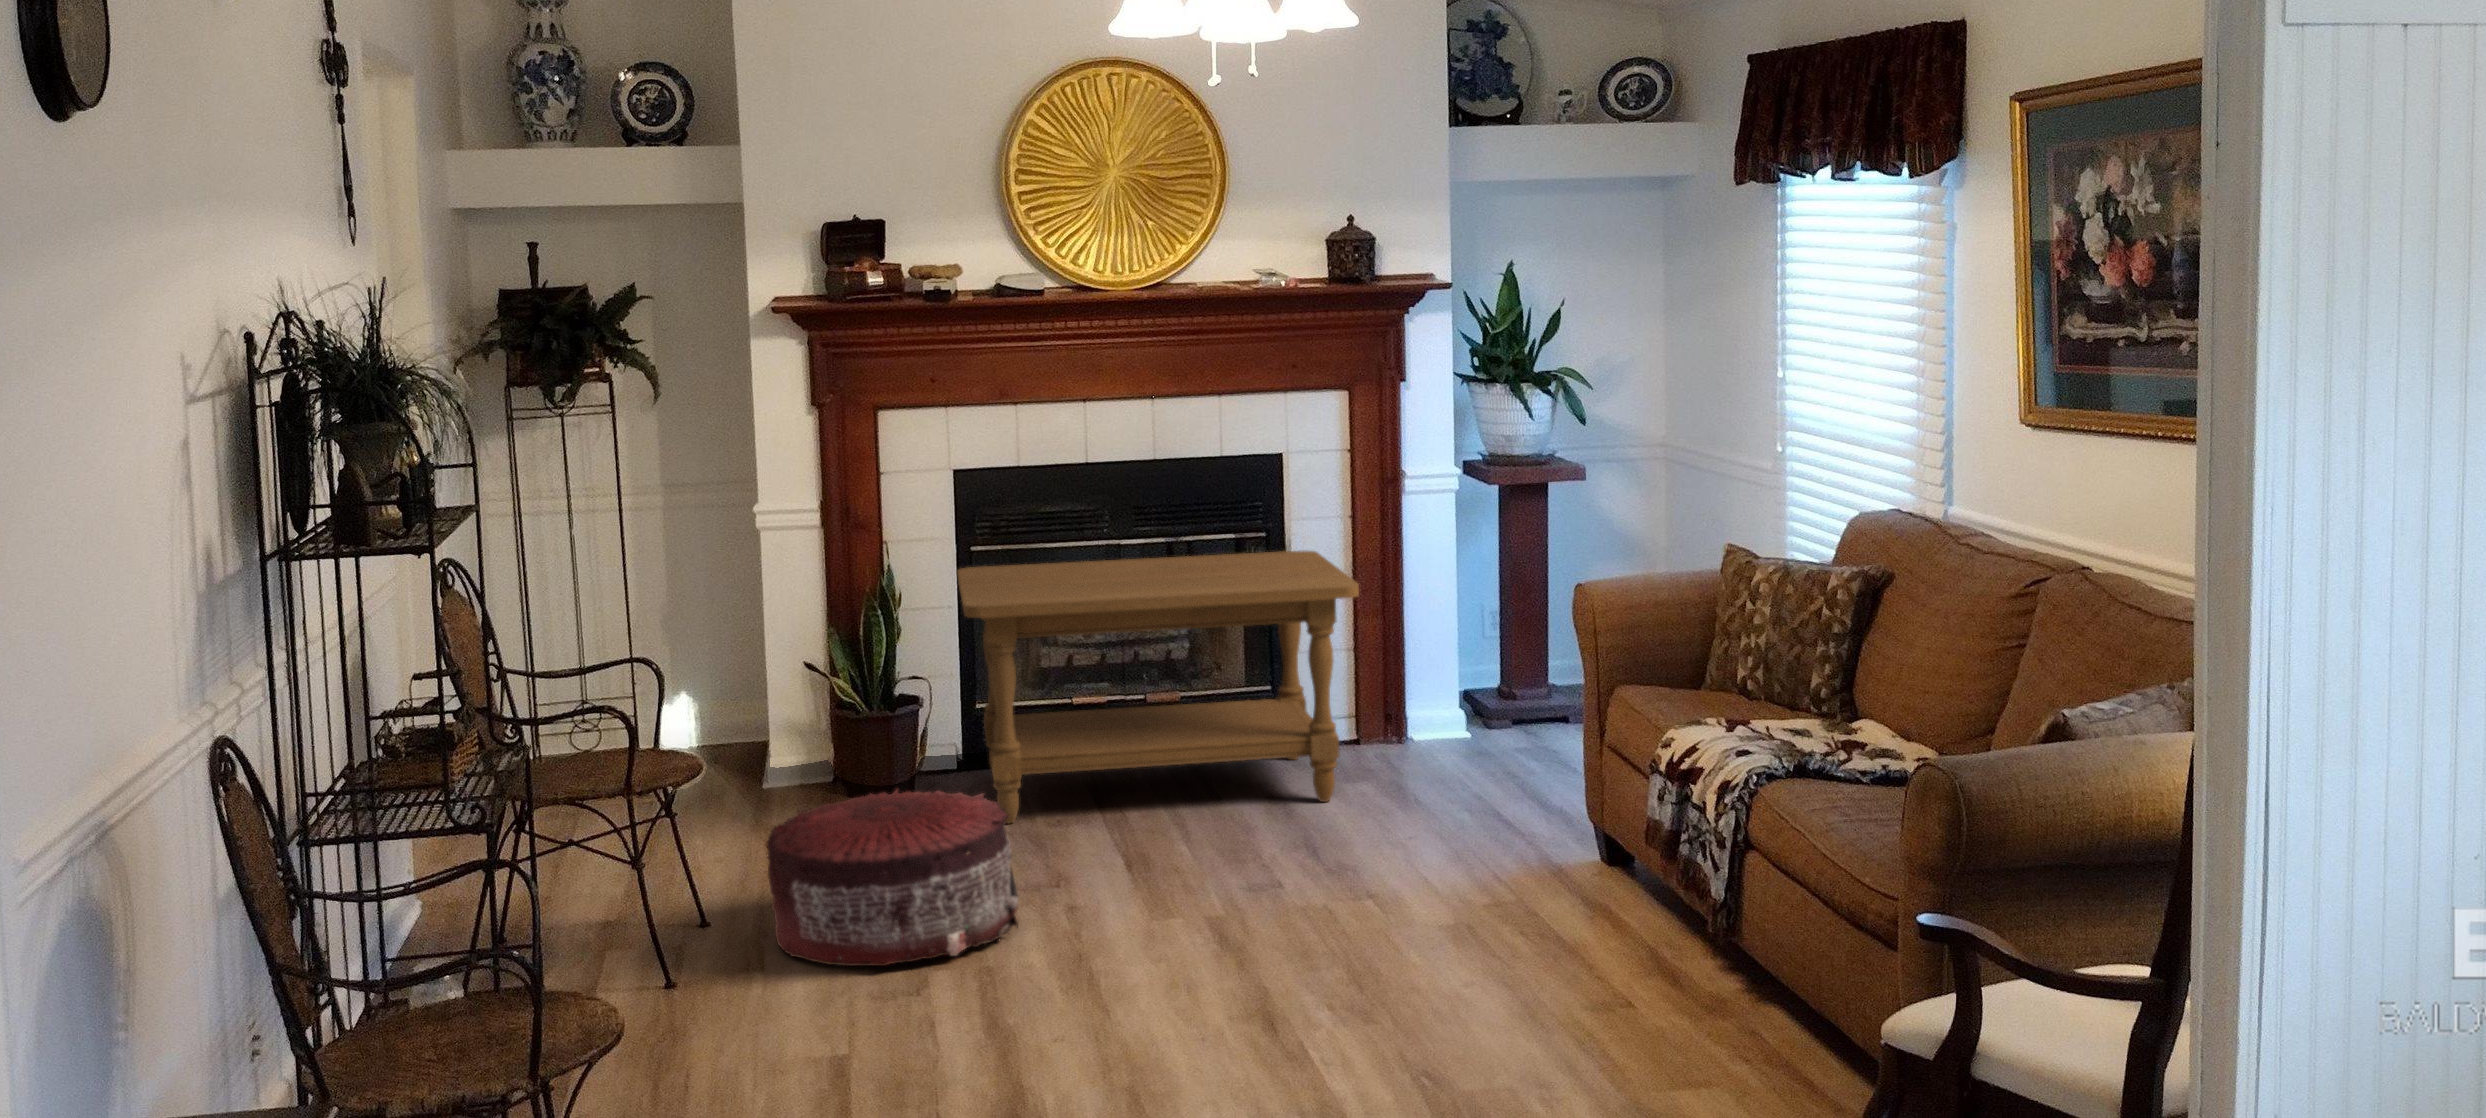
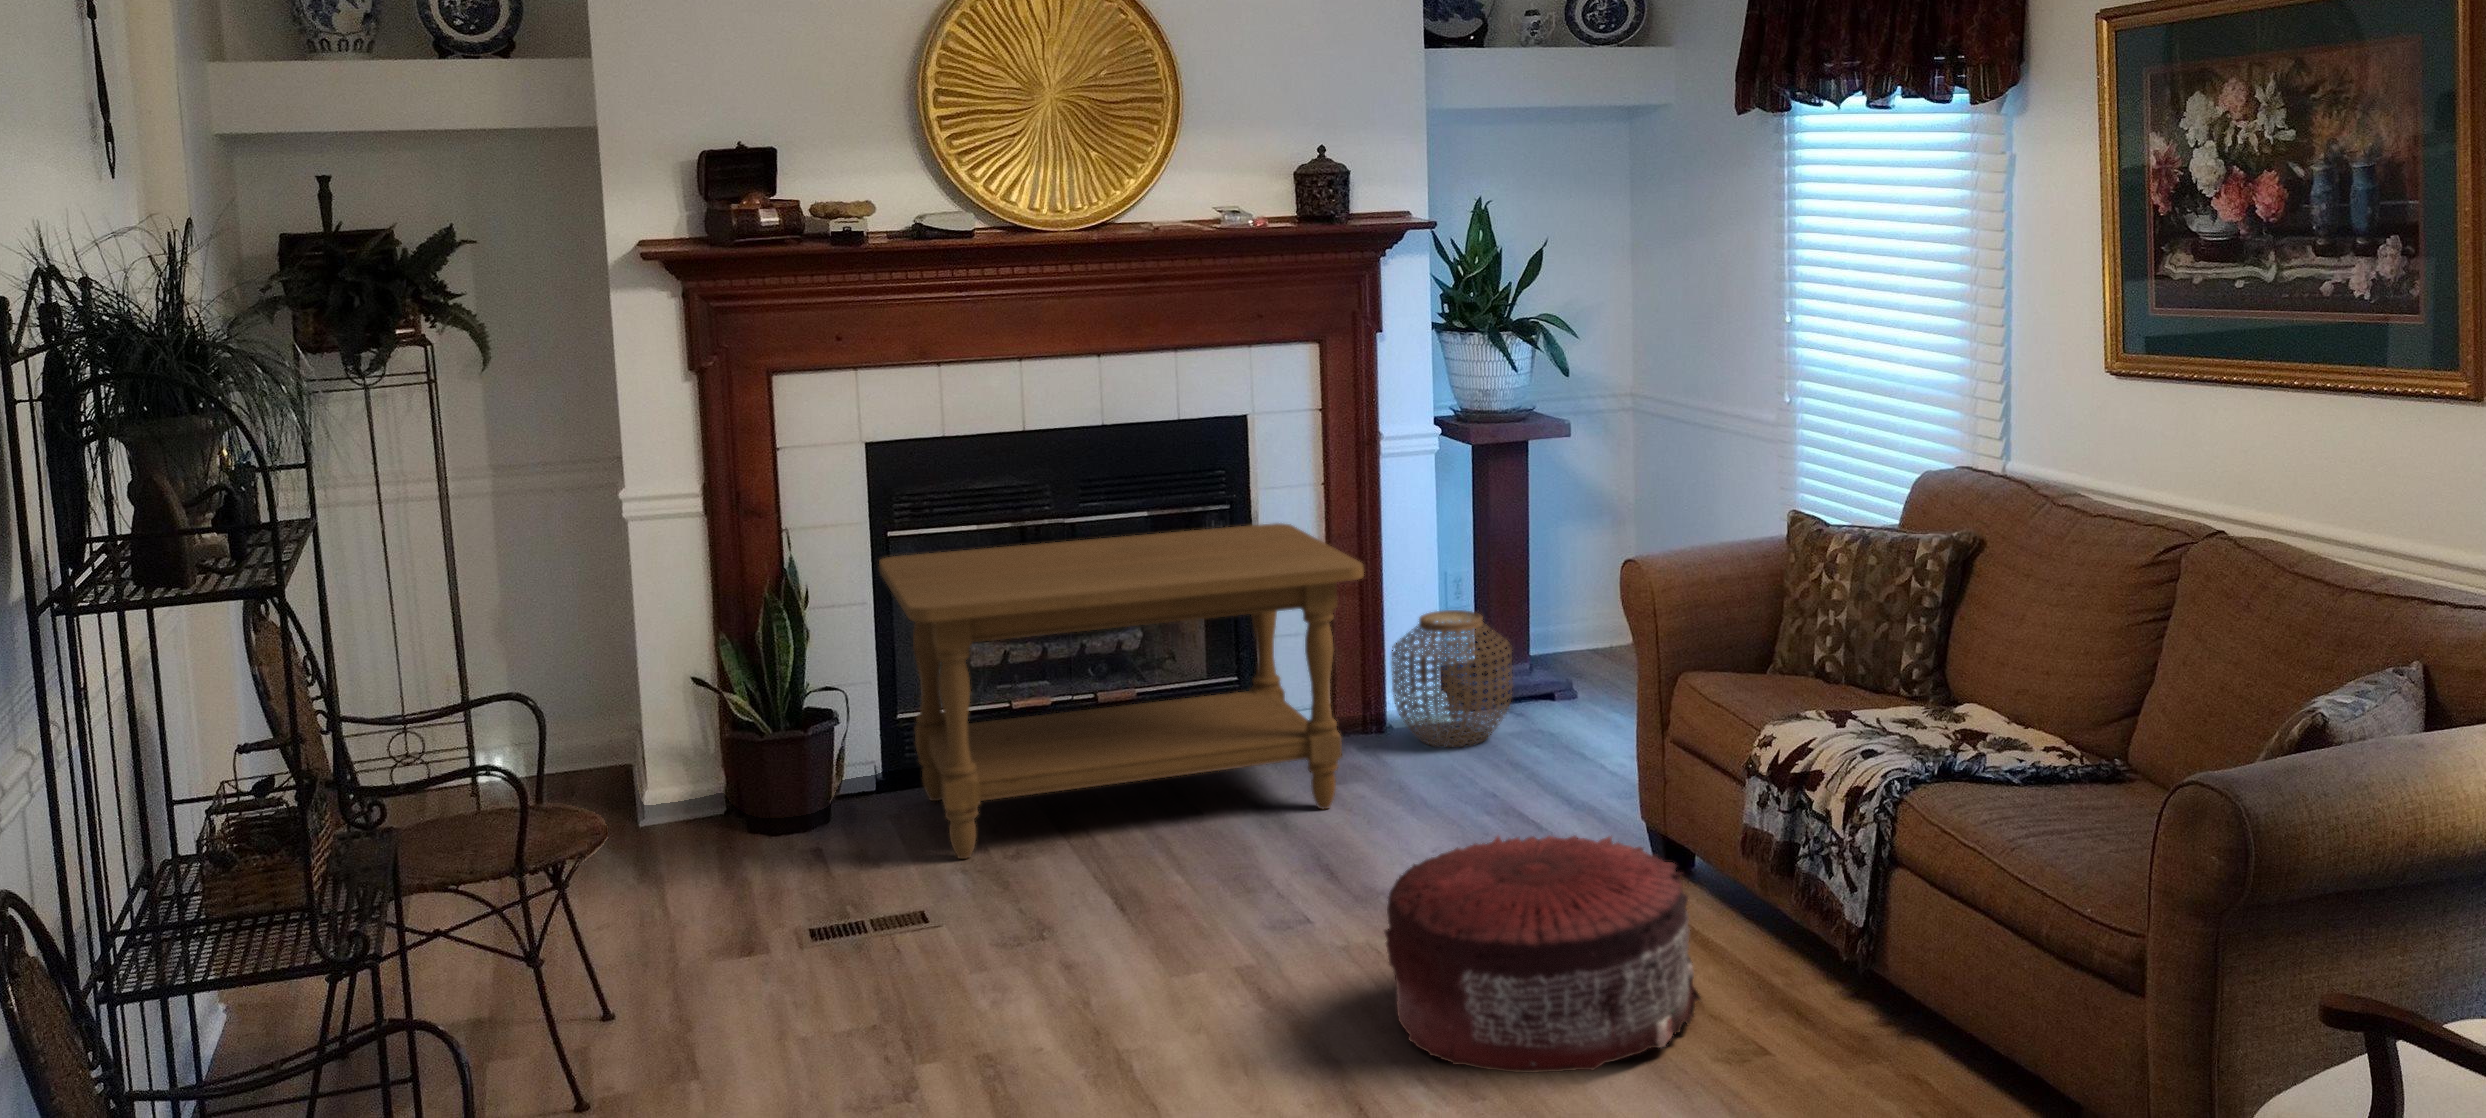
woven basket: none [1406,635,1517,759] -> present [1392,610,1512,747]
pouf: present [766,790,1019,966] -> present [1384,836,1701,1073]

